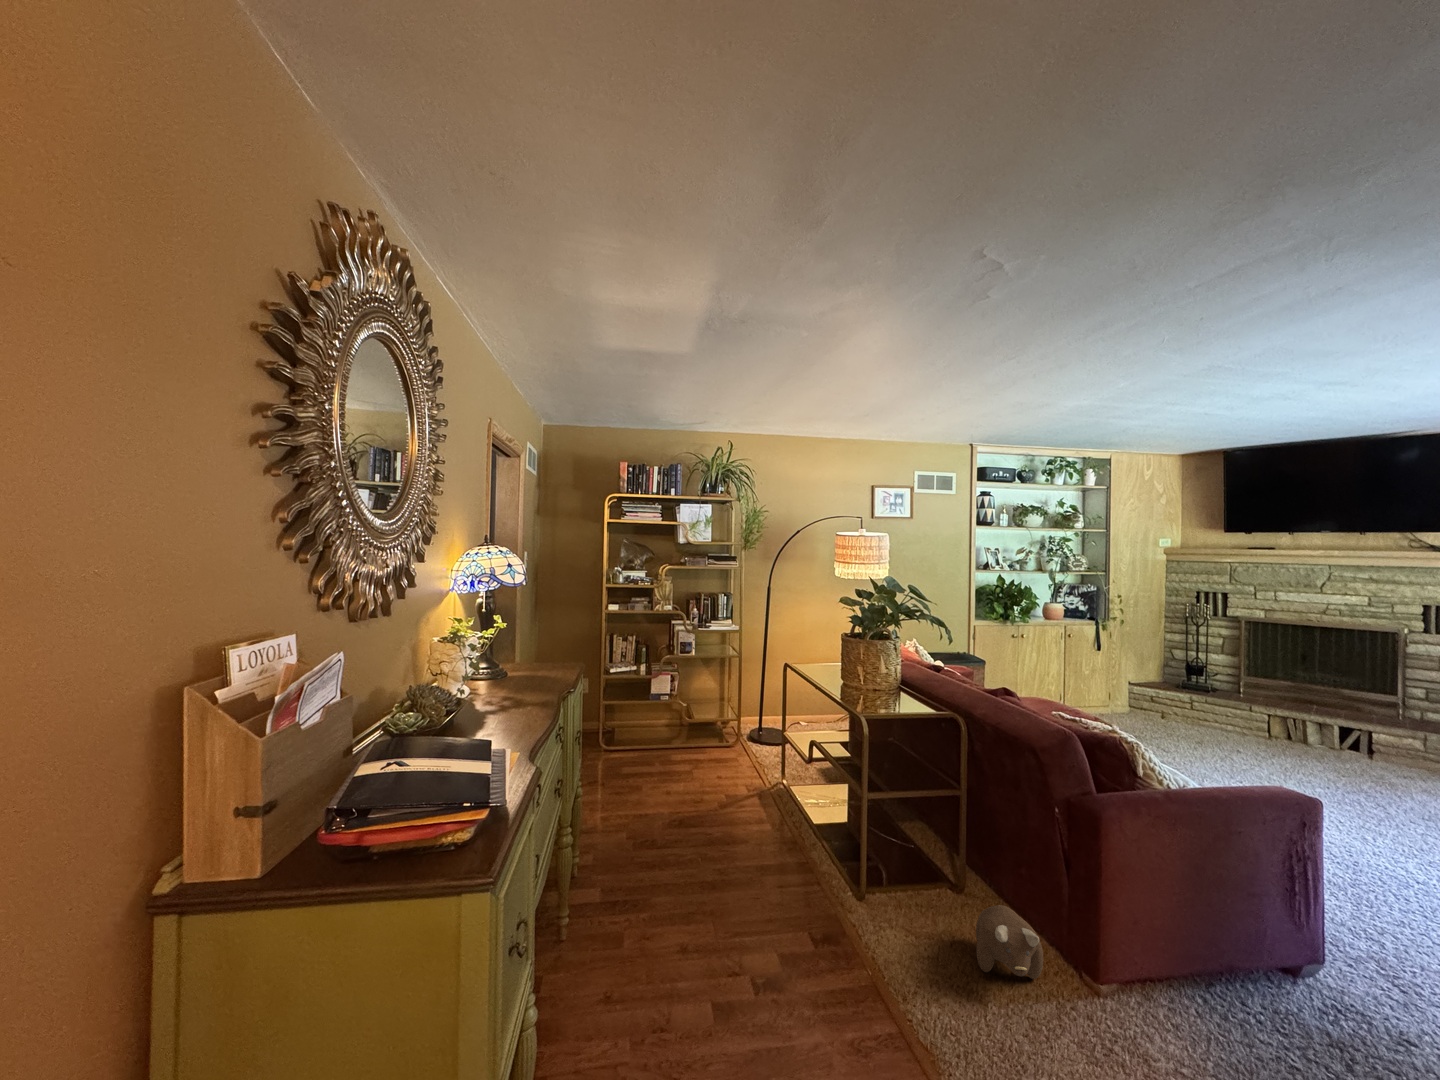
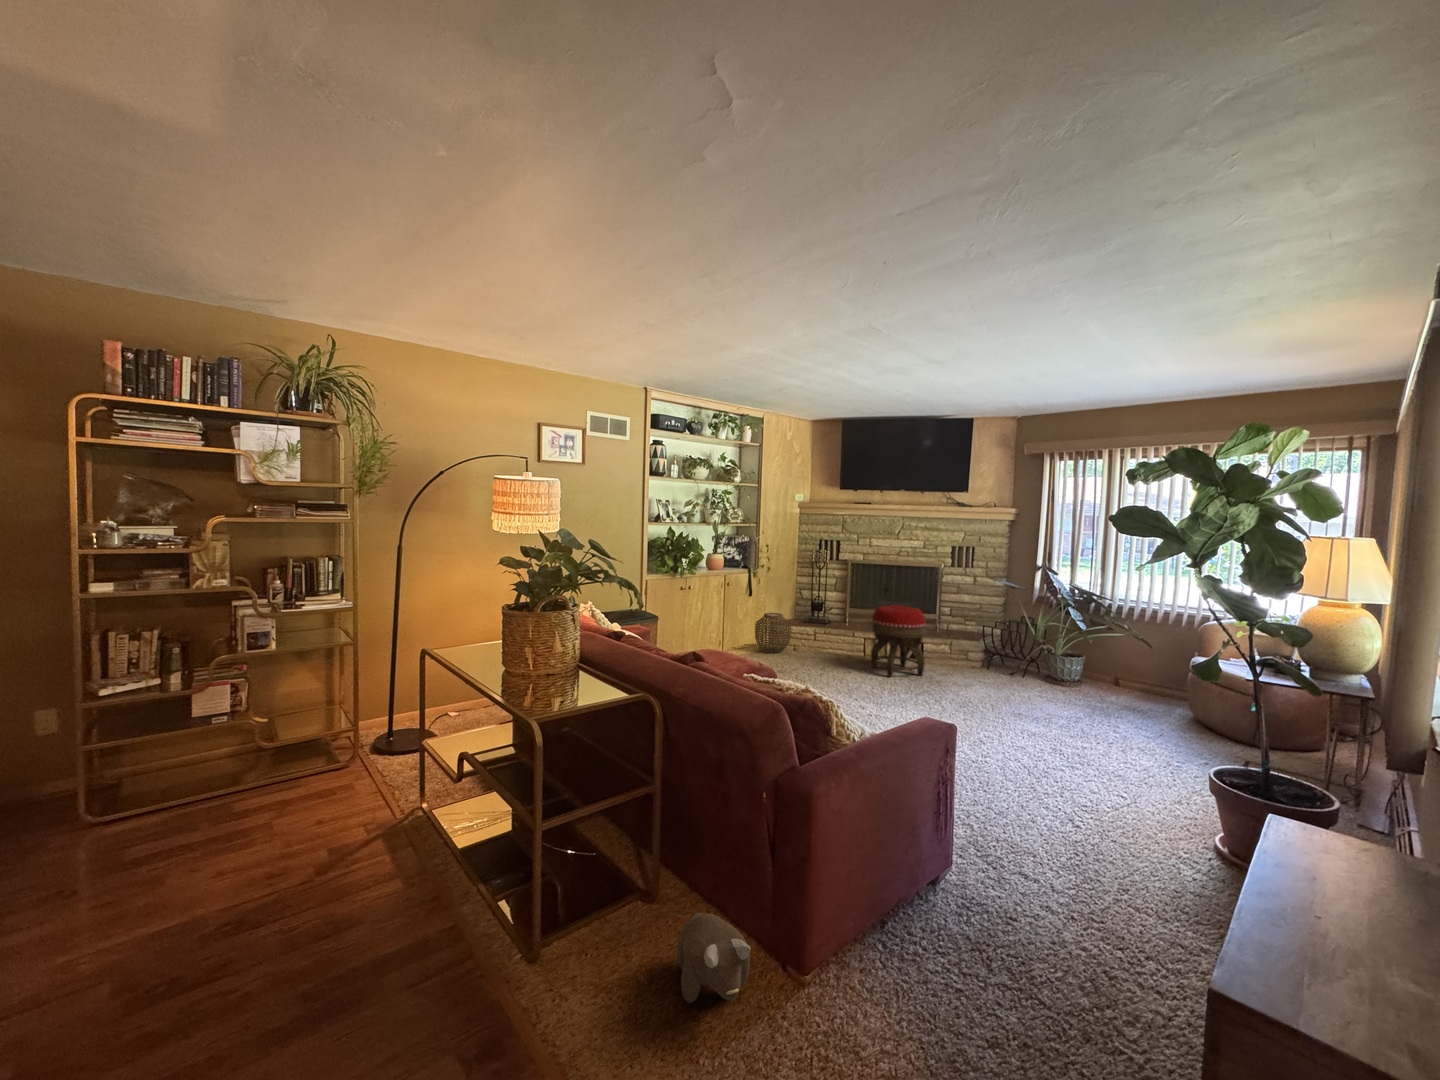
woven basket: none [1106,670,1155,716] -> present [755,613,791,653]
footstool: none [1272,675,1365,771] -> present [871,605,926,677]

